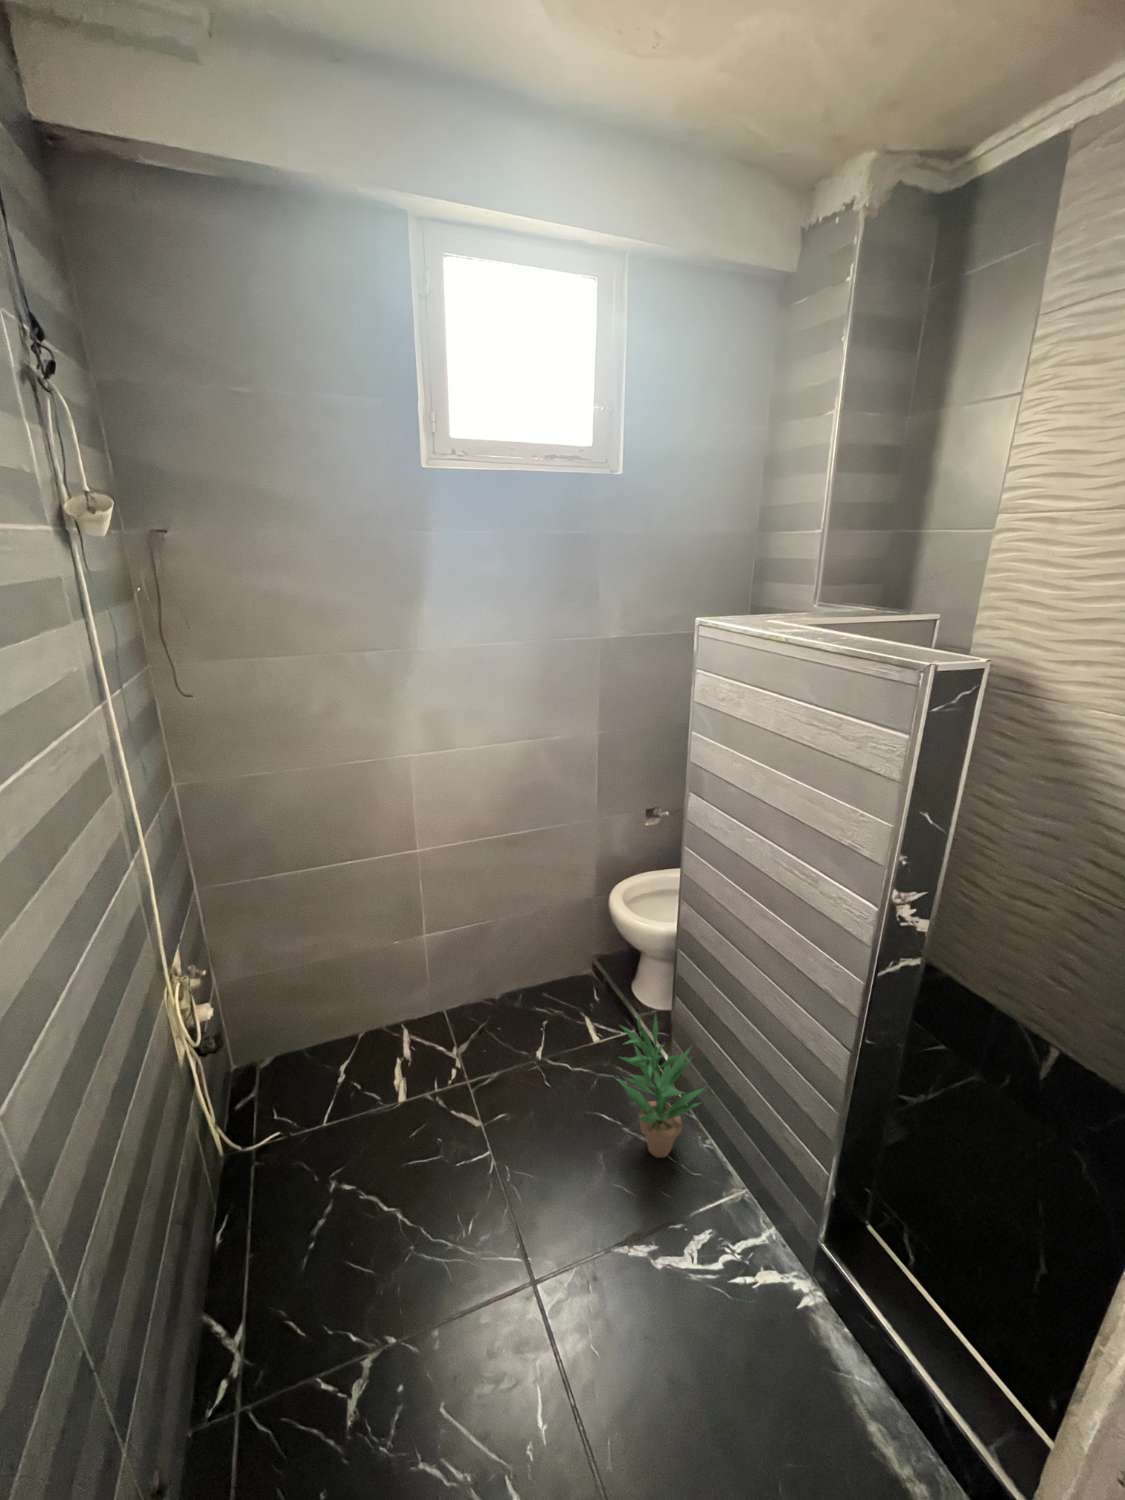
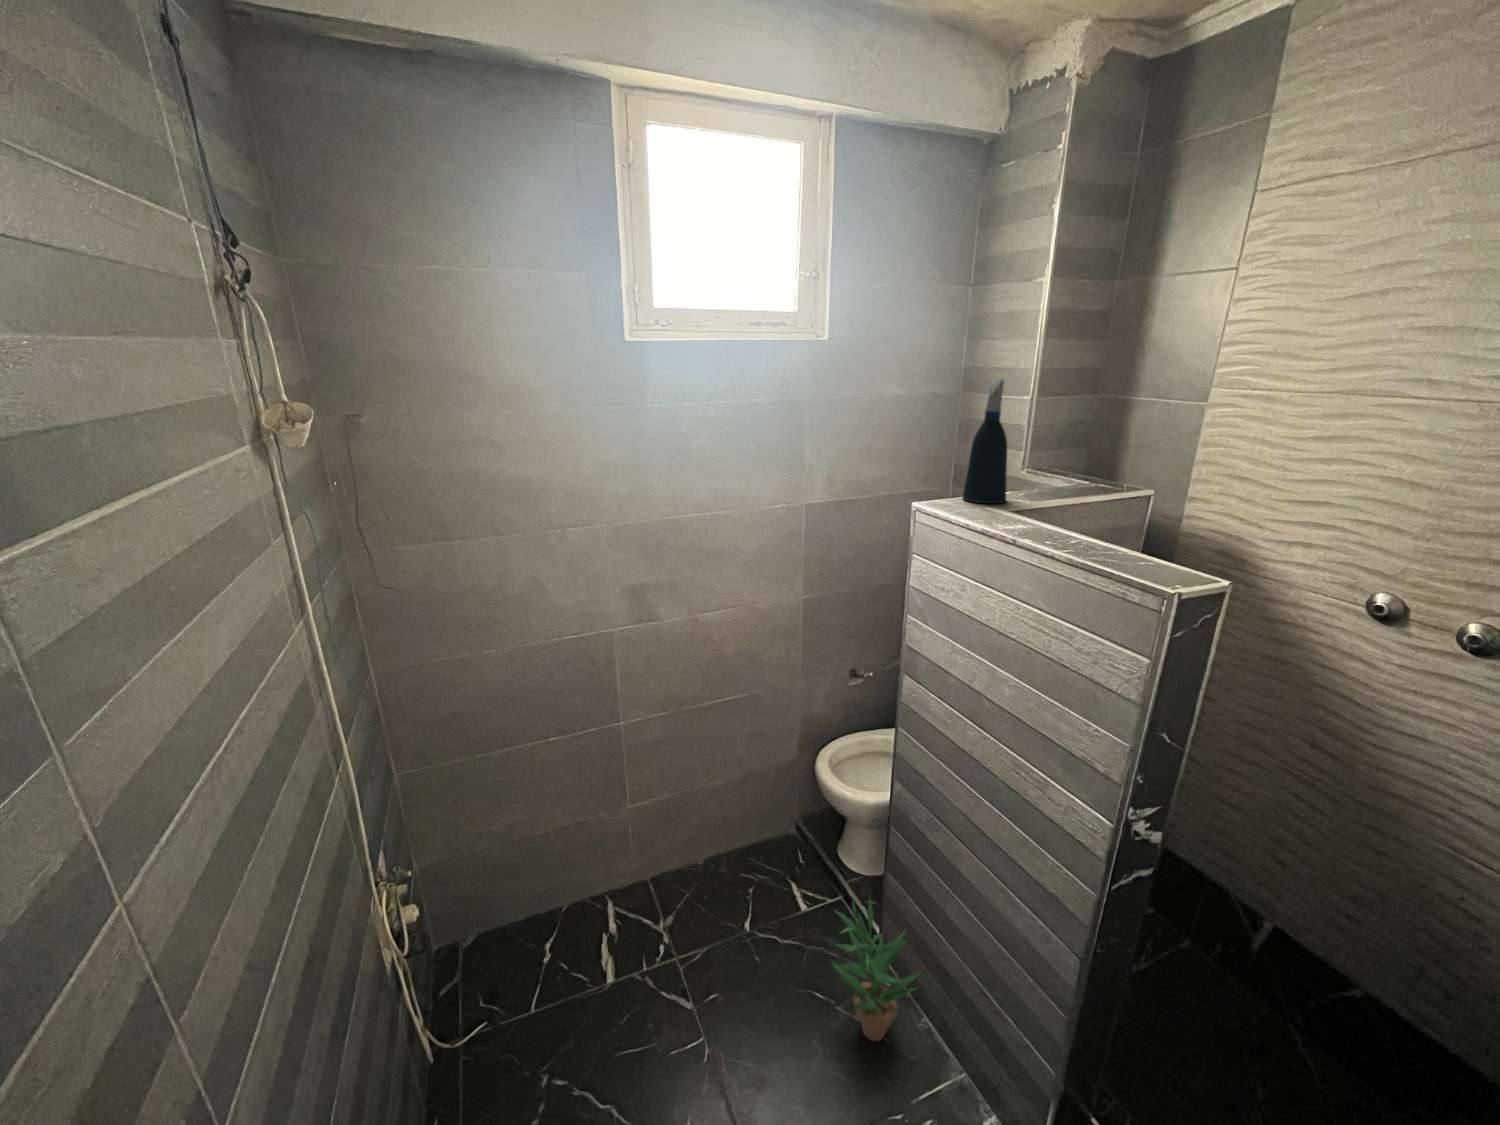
spray bottle: none [749,499,792,621] -> present [962,379,1007,503]

